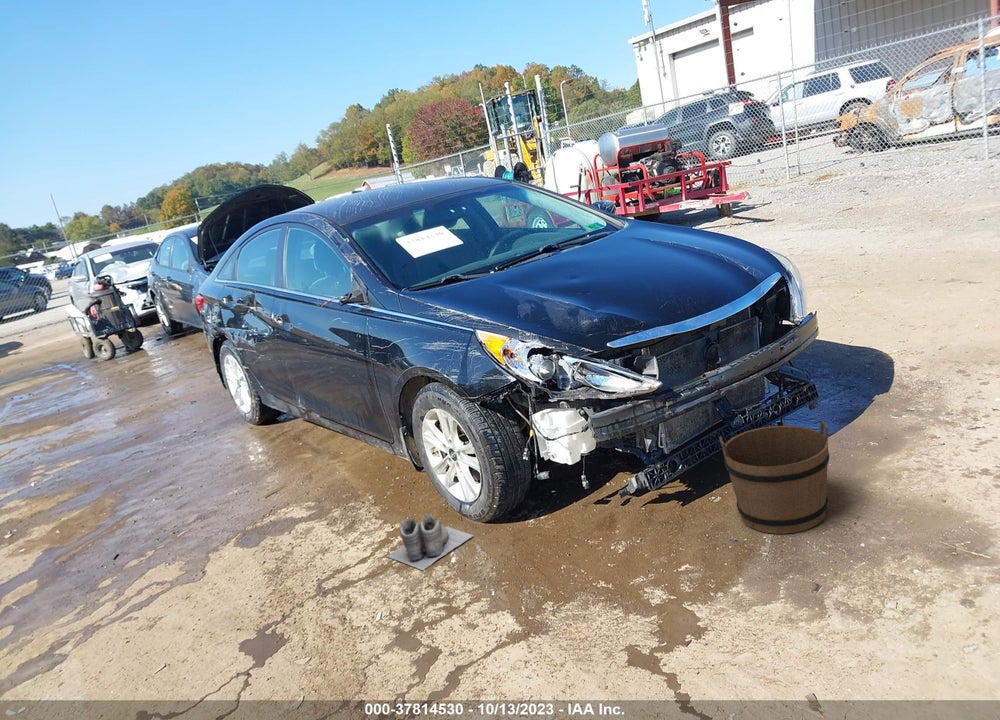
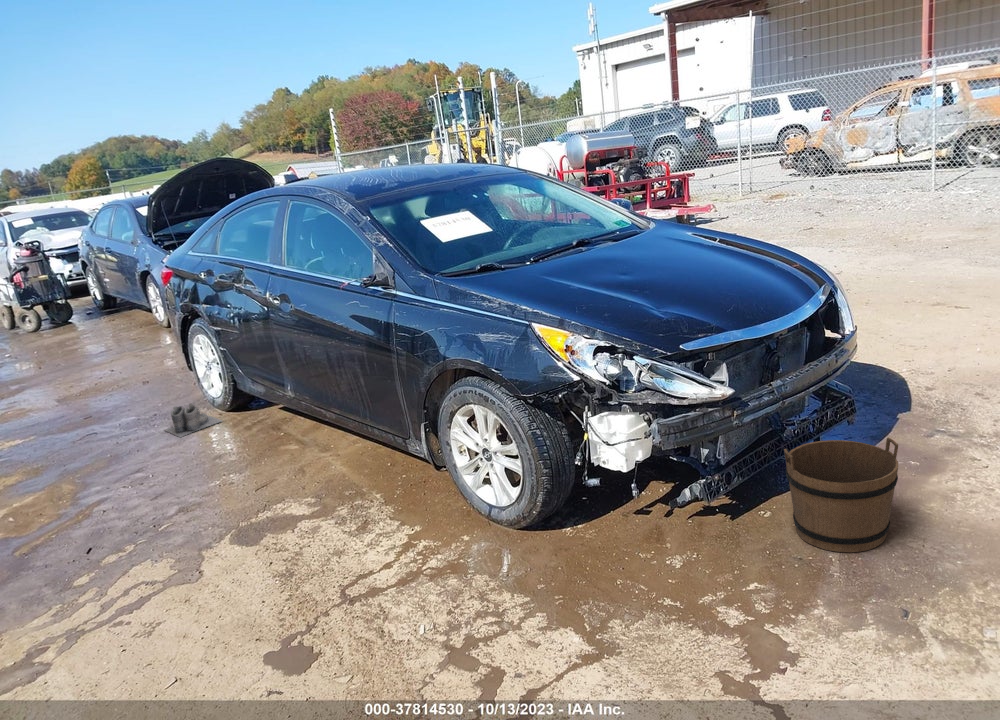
boots: present [387,514,473,570] -> present [165,404,221,437]

